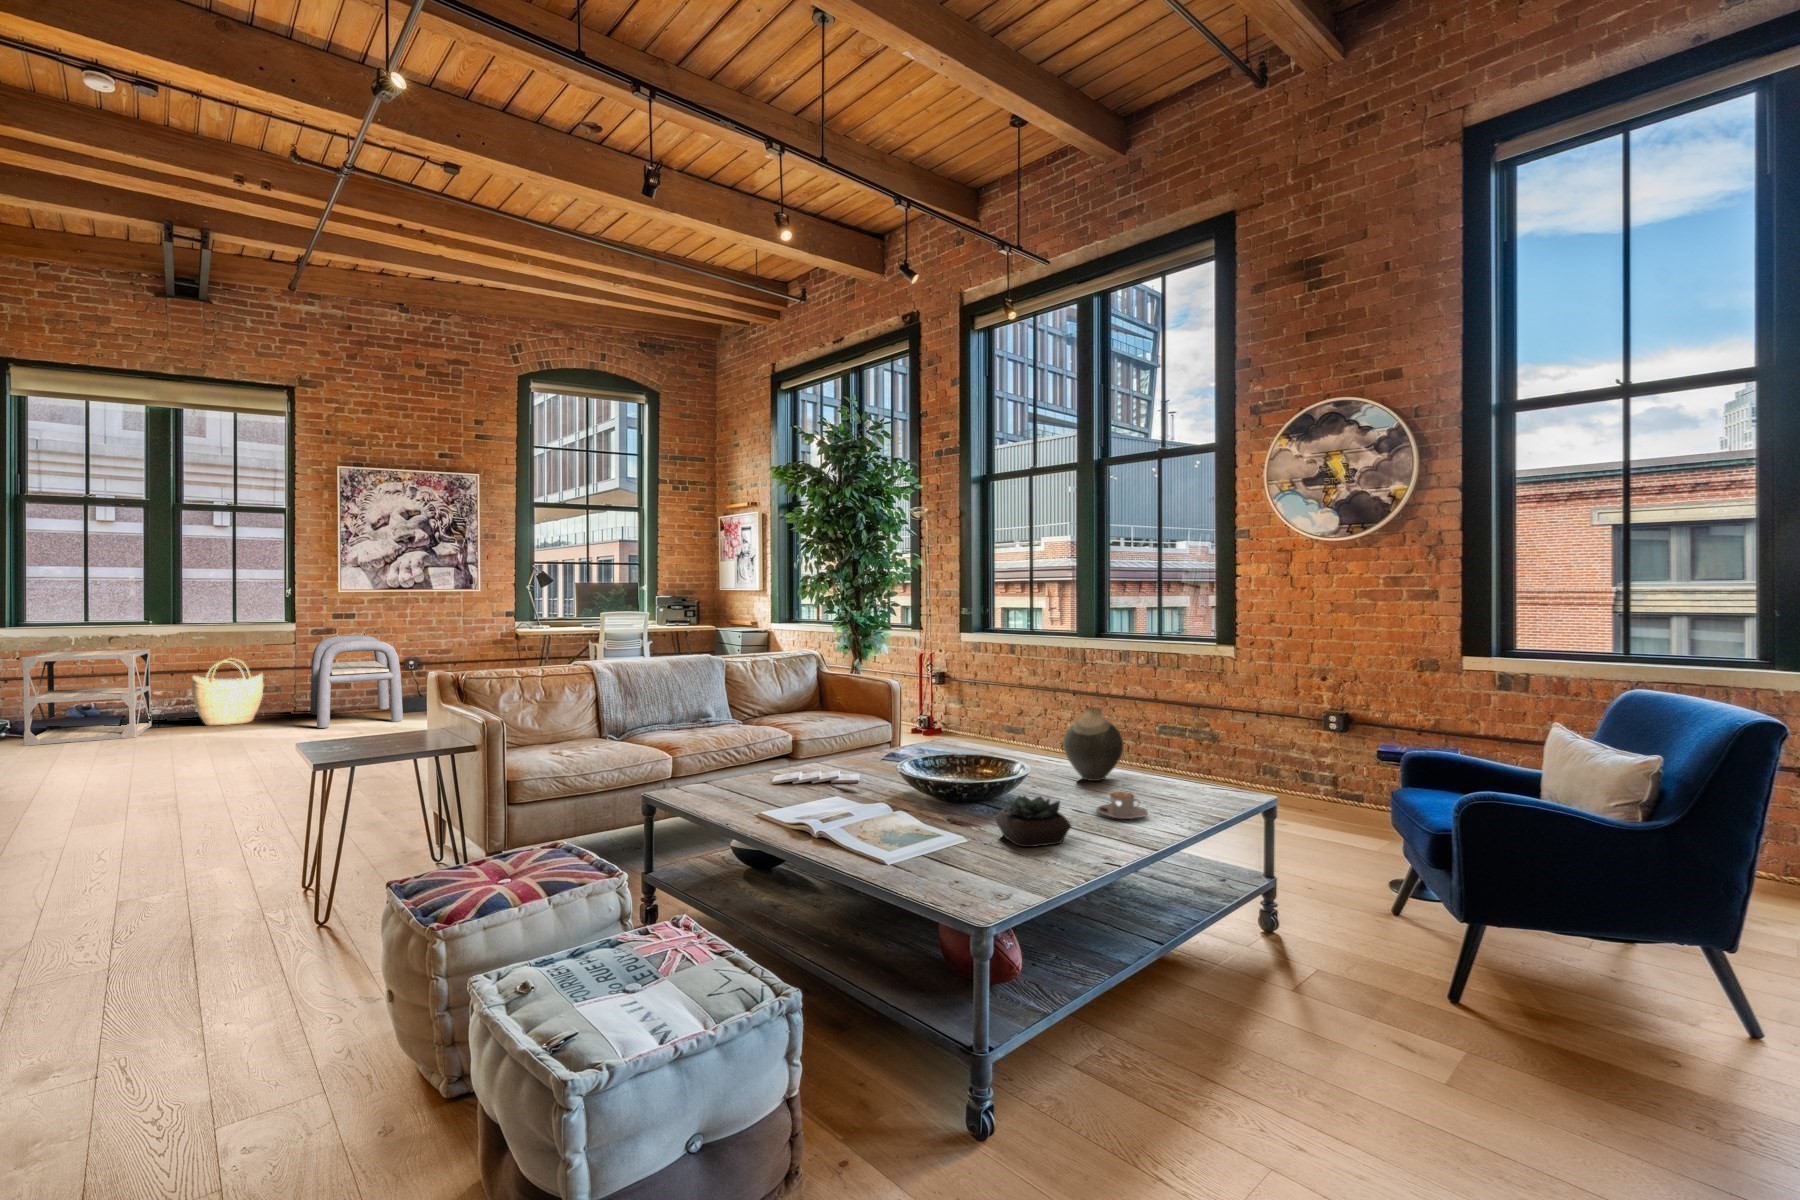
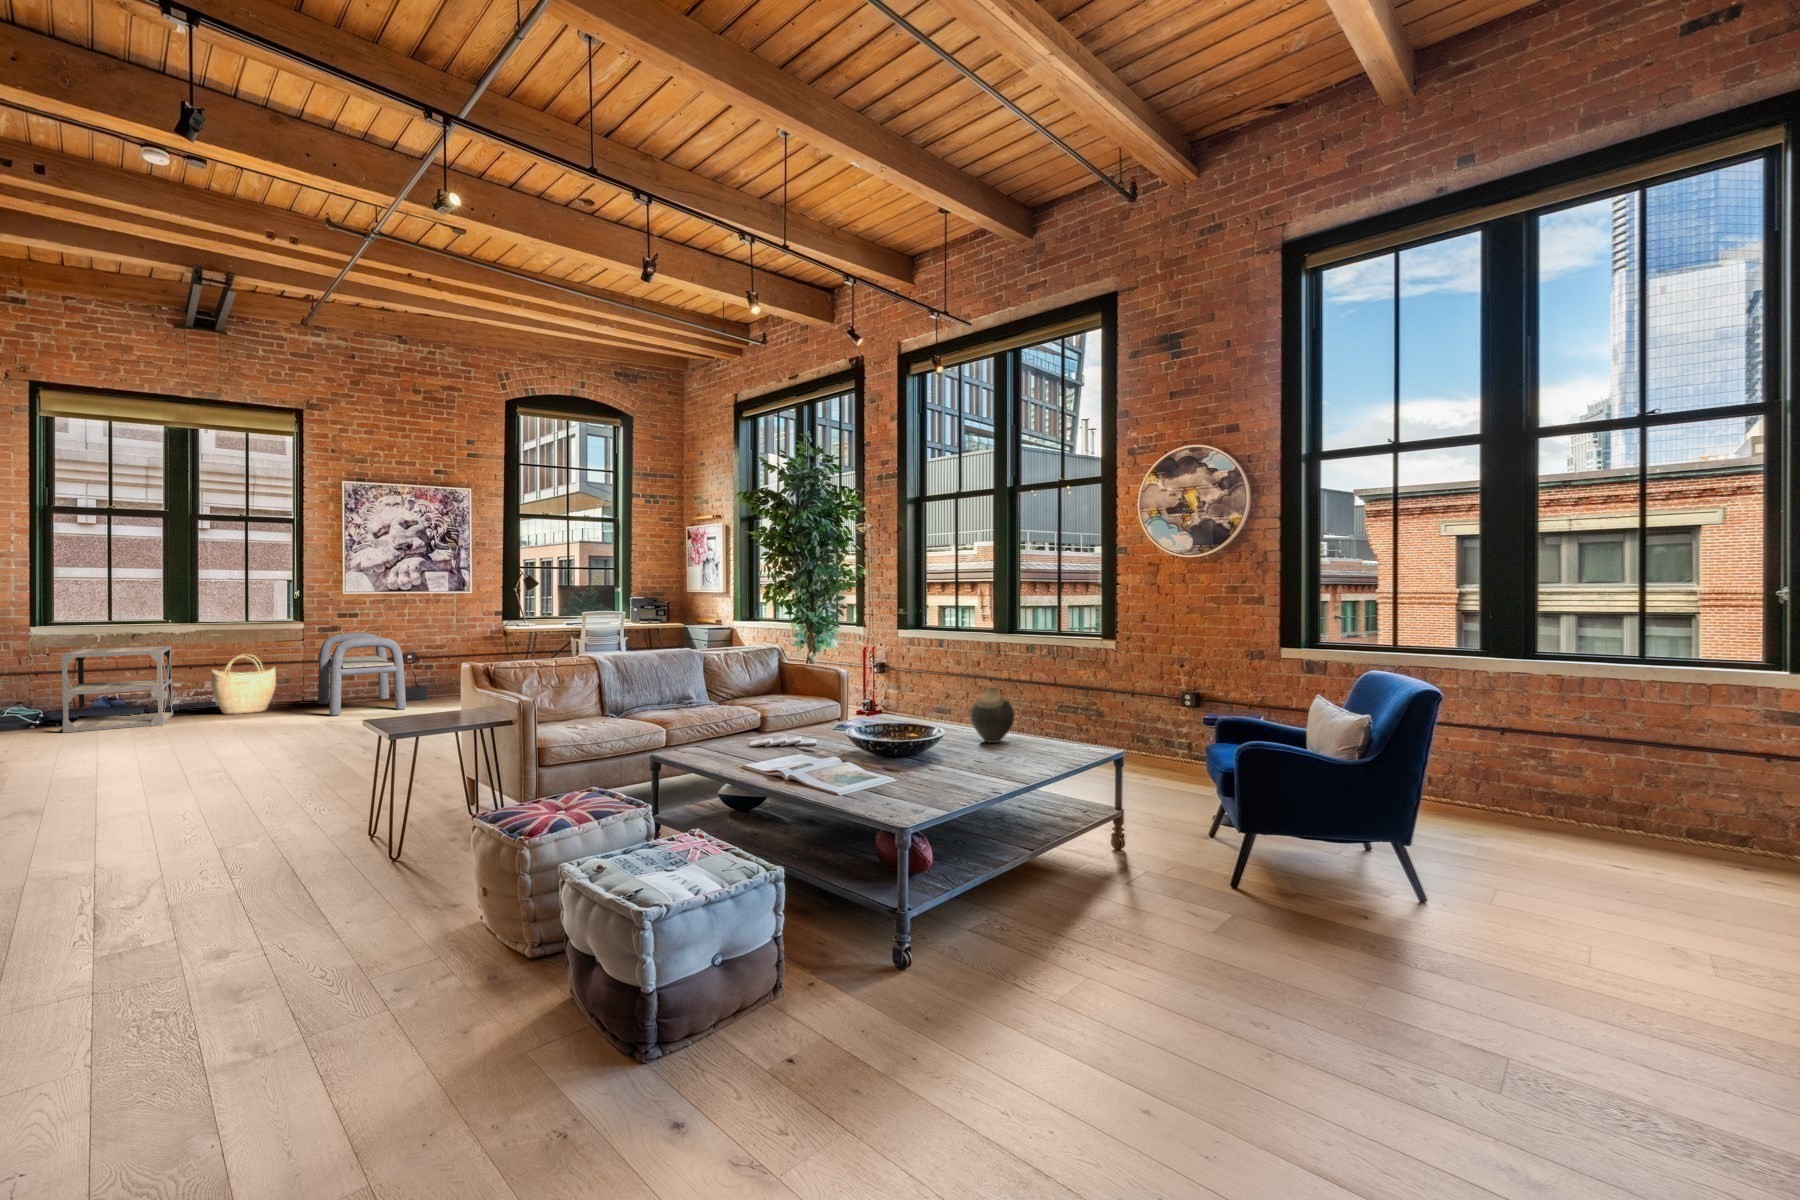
coffee cup: present [1096,792,1148,819] -> none [990,748,1026,767]
succulent plant: present [995,796,1071,847] -> none [914,749,969,785]

